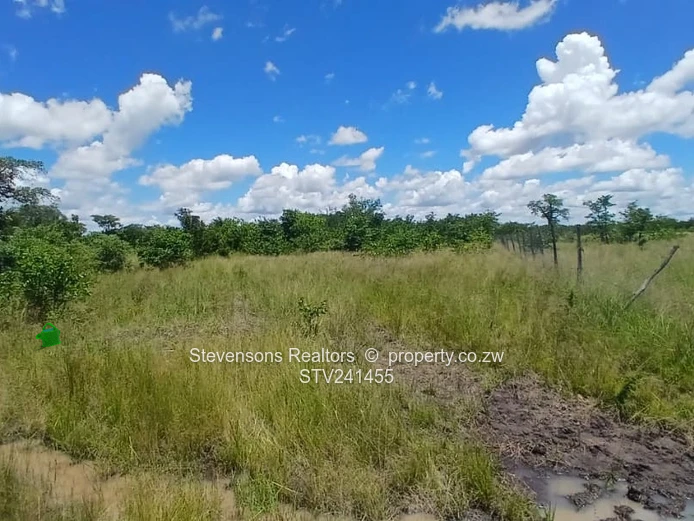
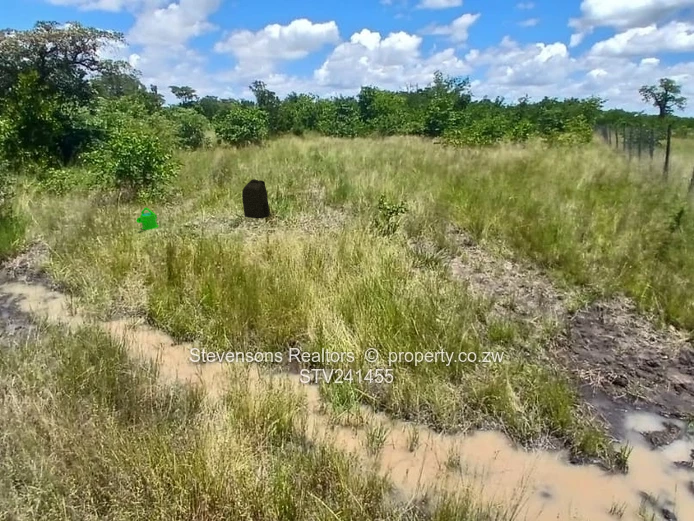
backpack: none [159,289,189,329] -> present [242,179,270,218]

